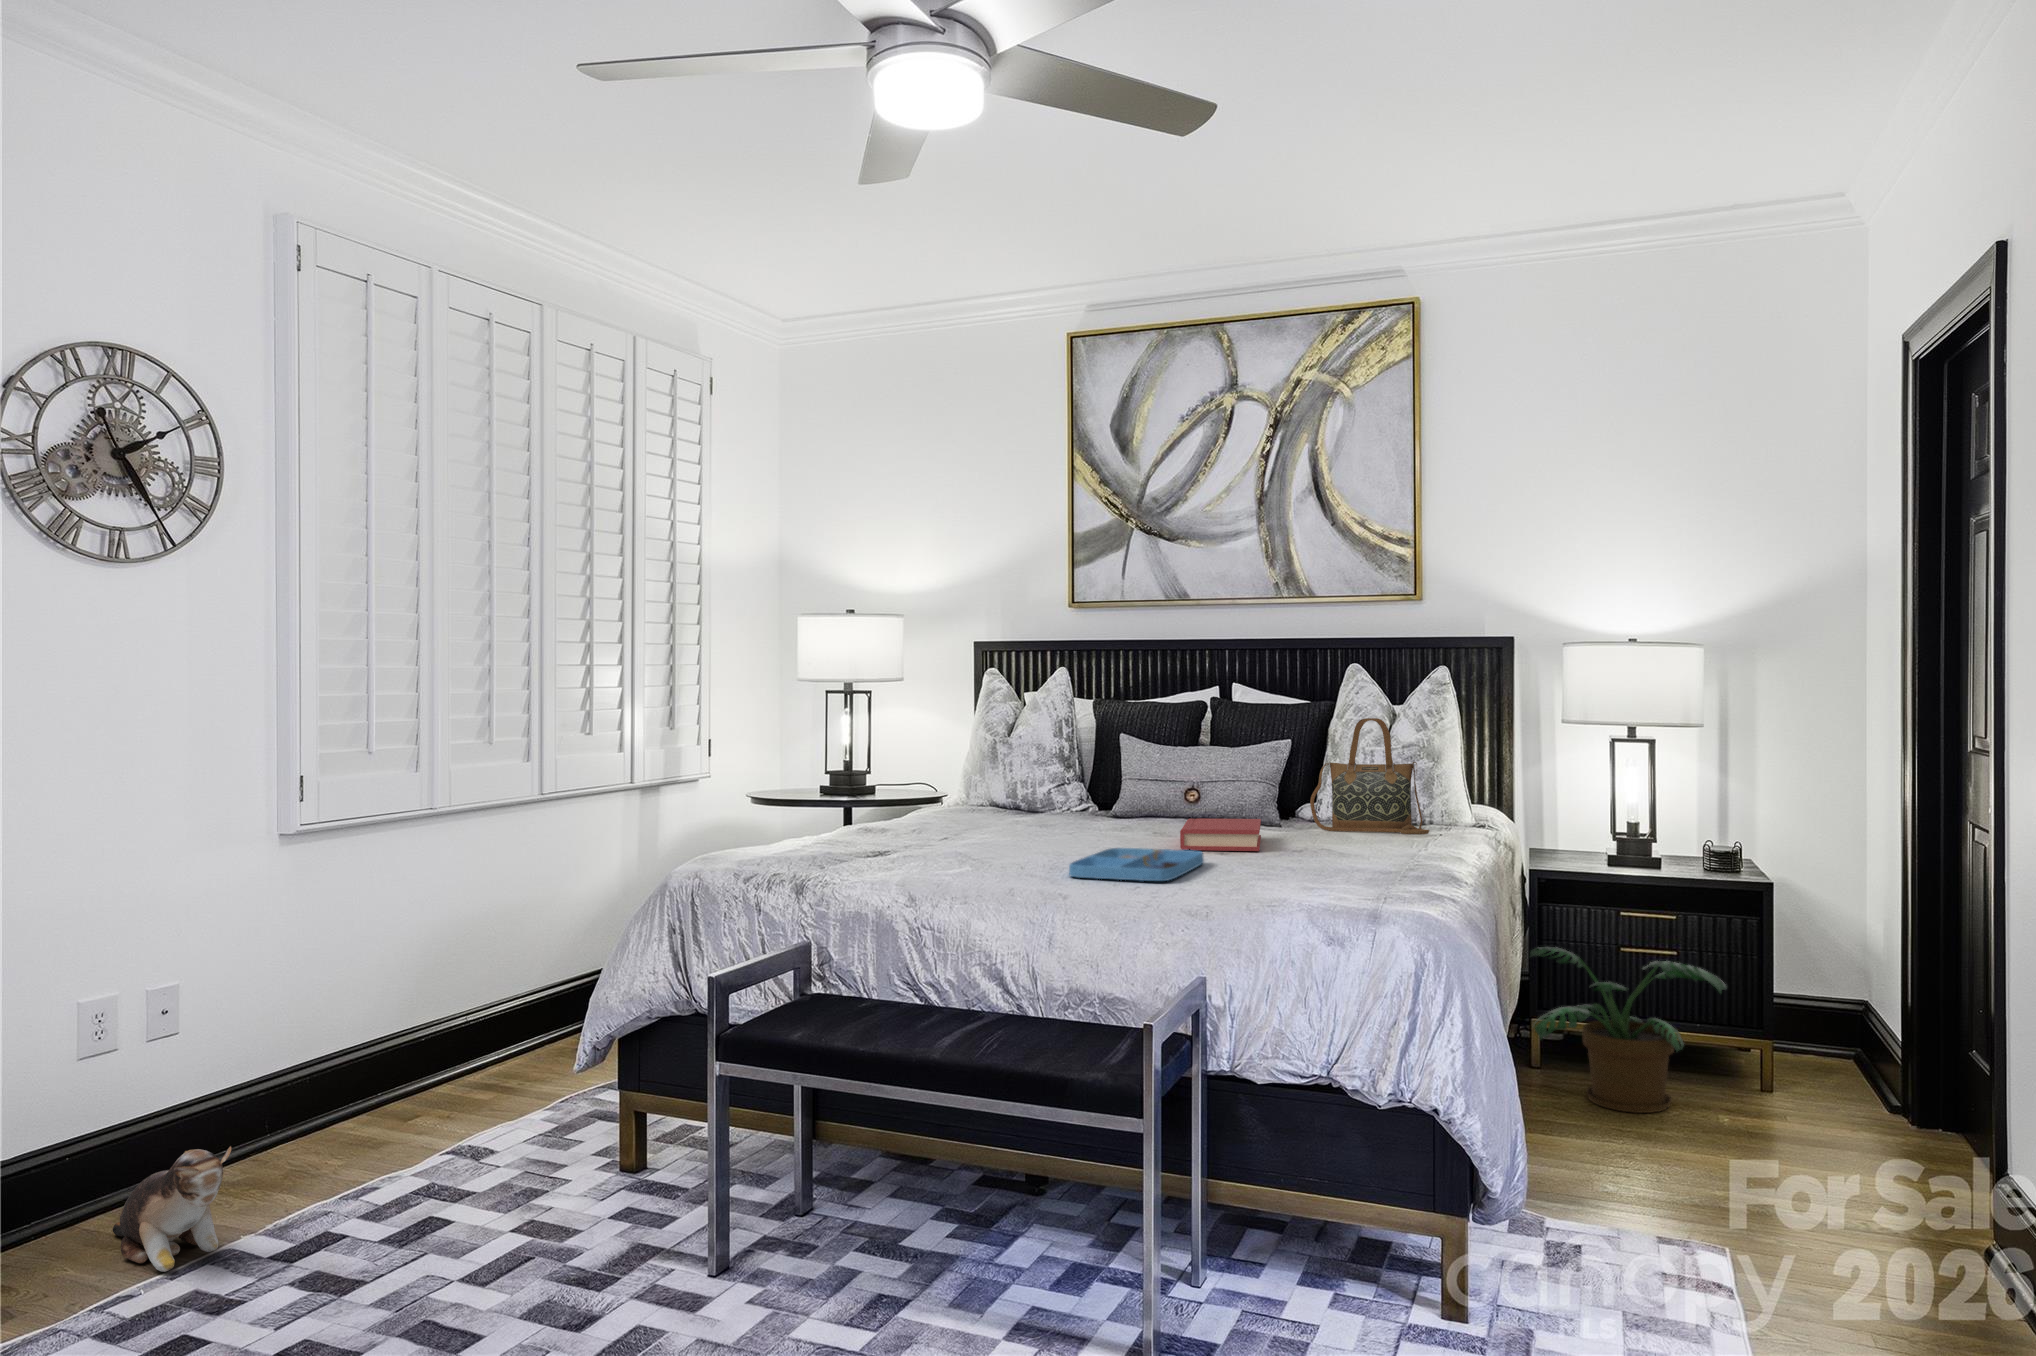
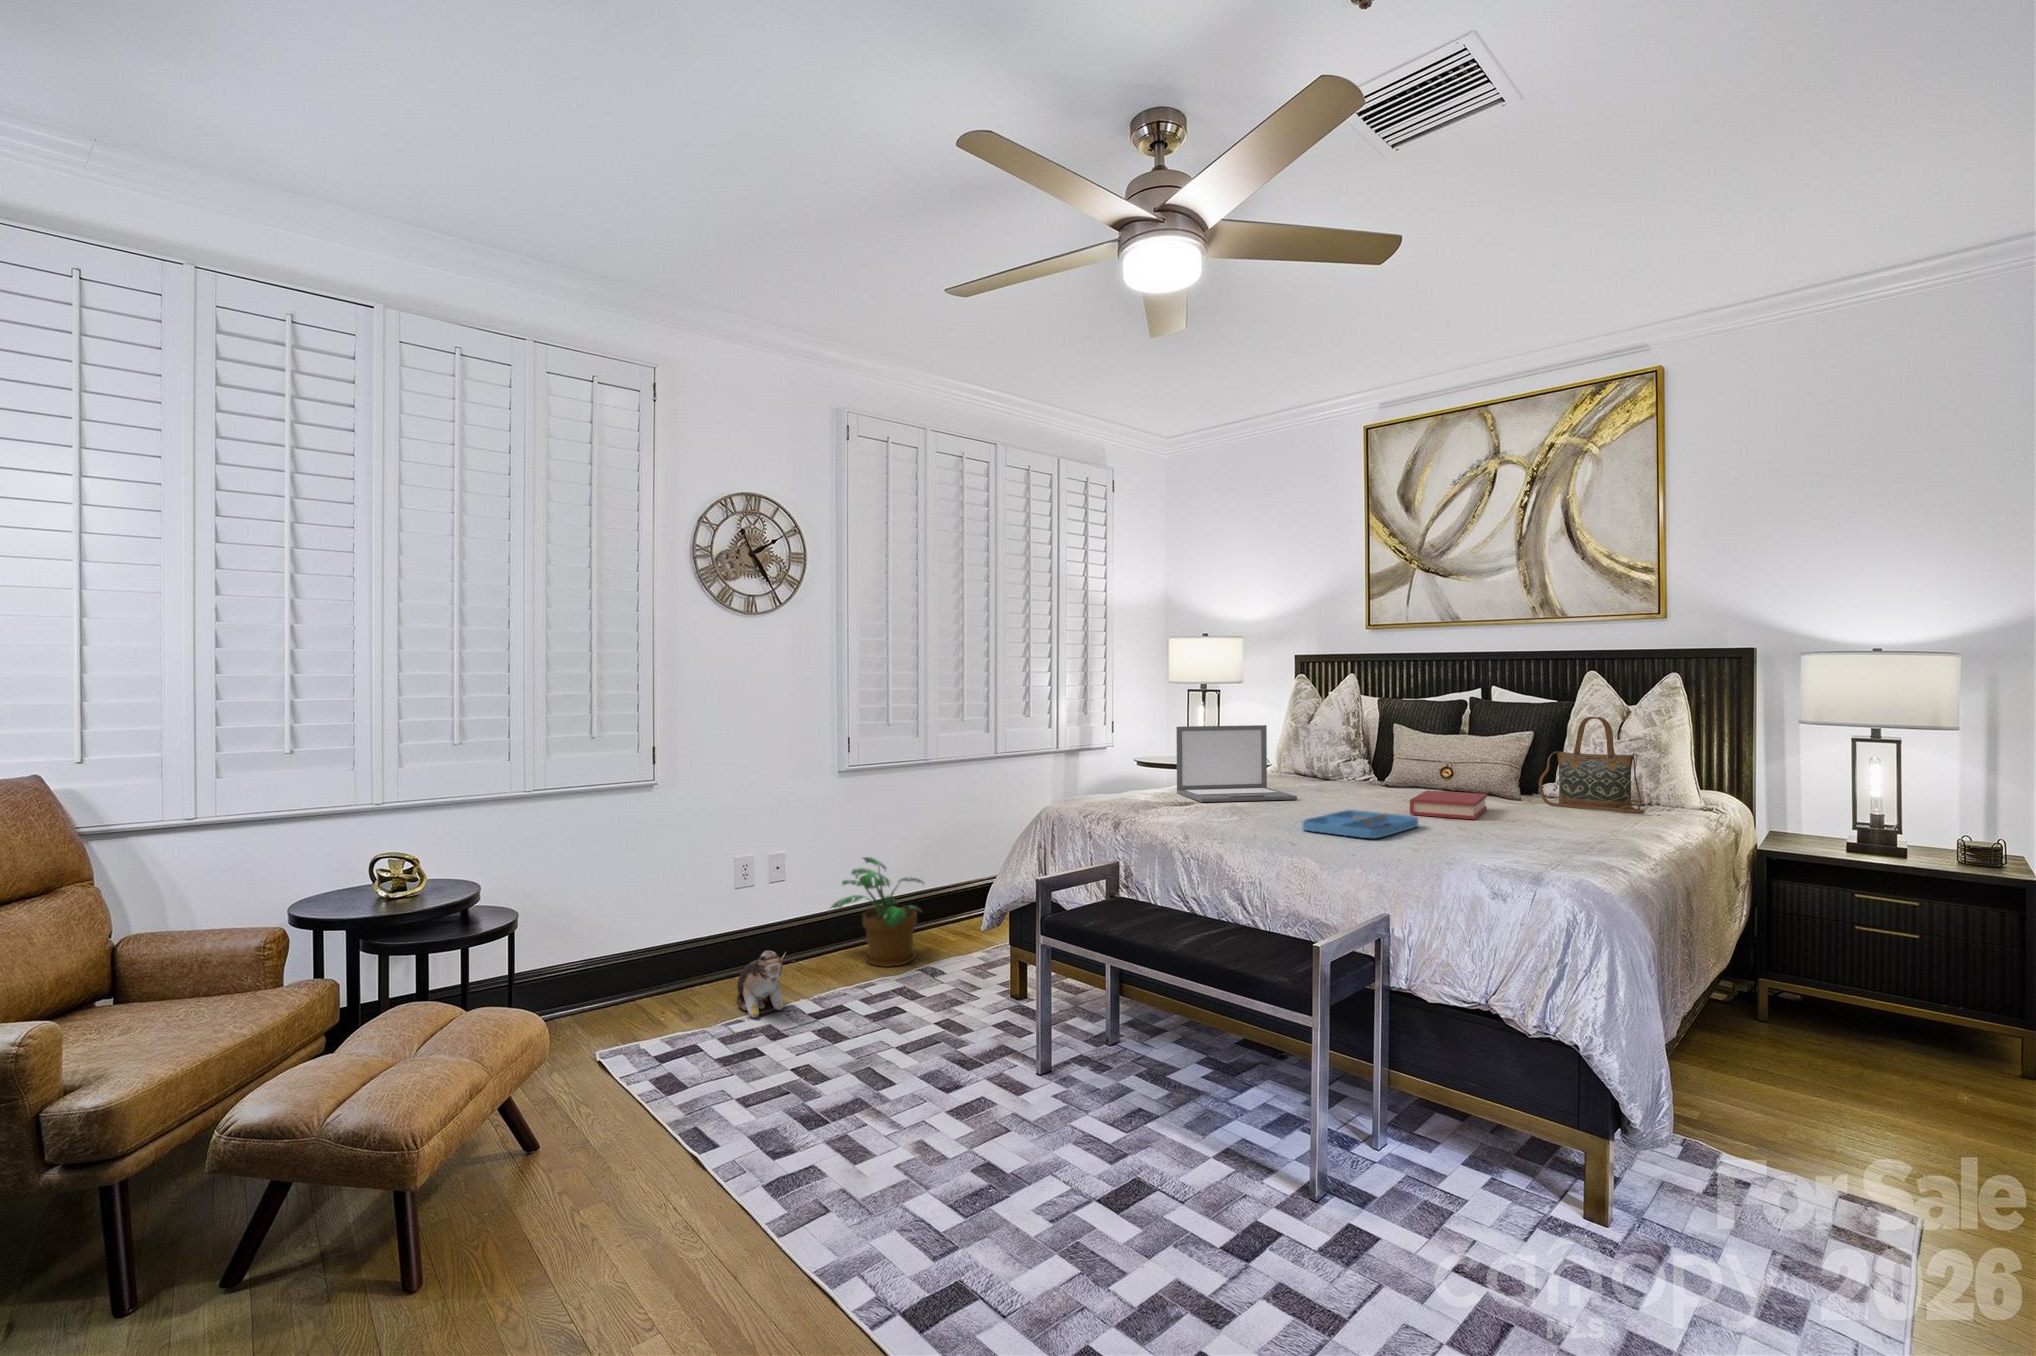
laptop: none [857,739,1028,850] -> present [1176,725,1297,802]
potted plant: present [1530,947,1726,1113] -> present [828,857,924,967]

